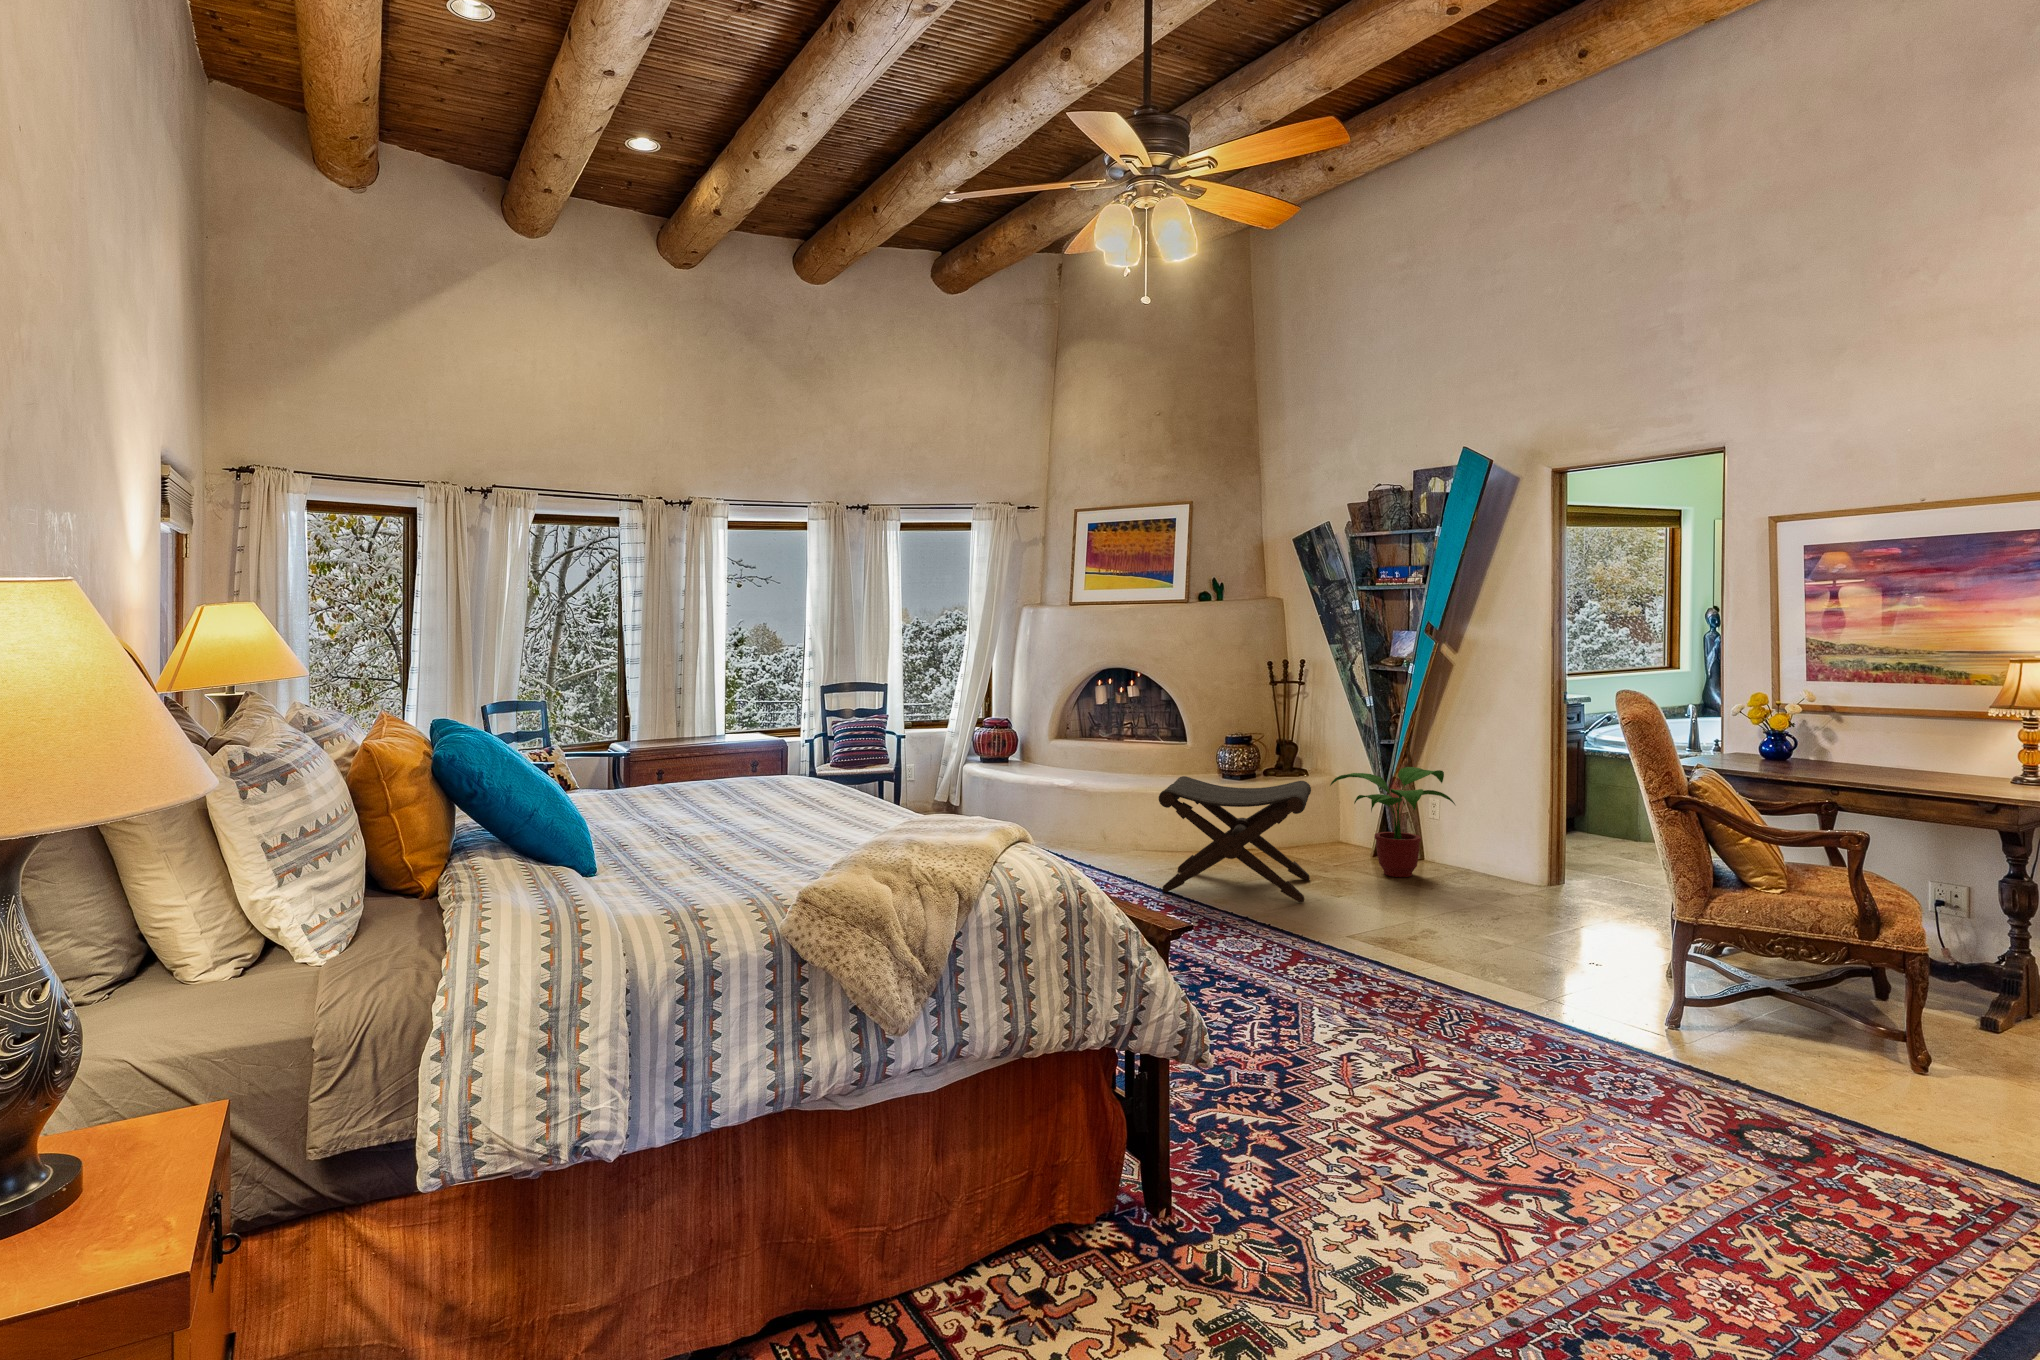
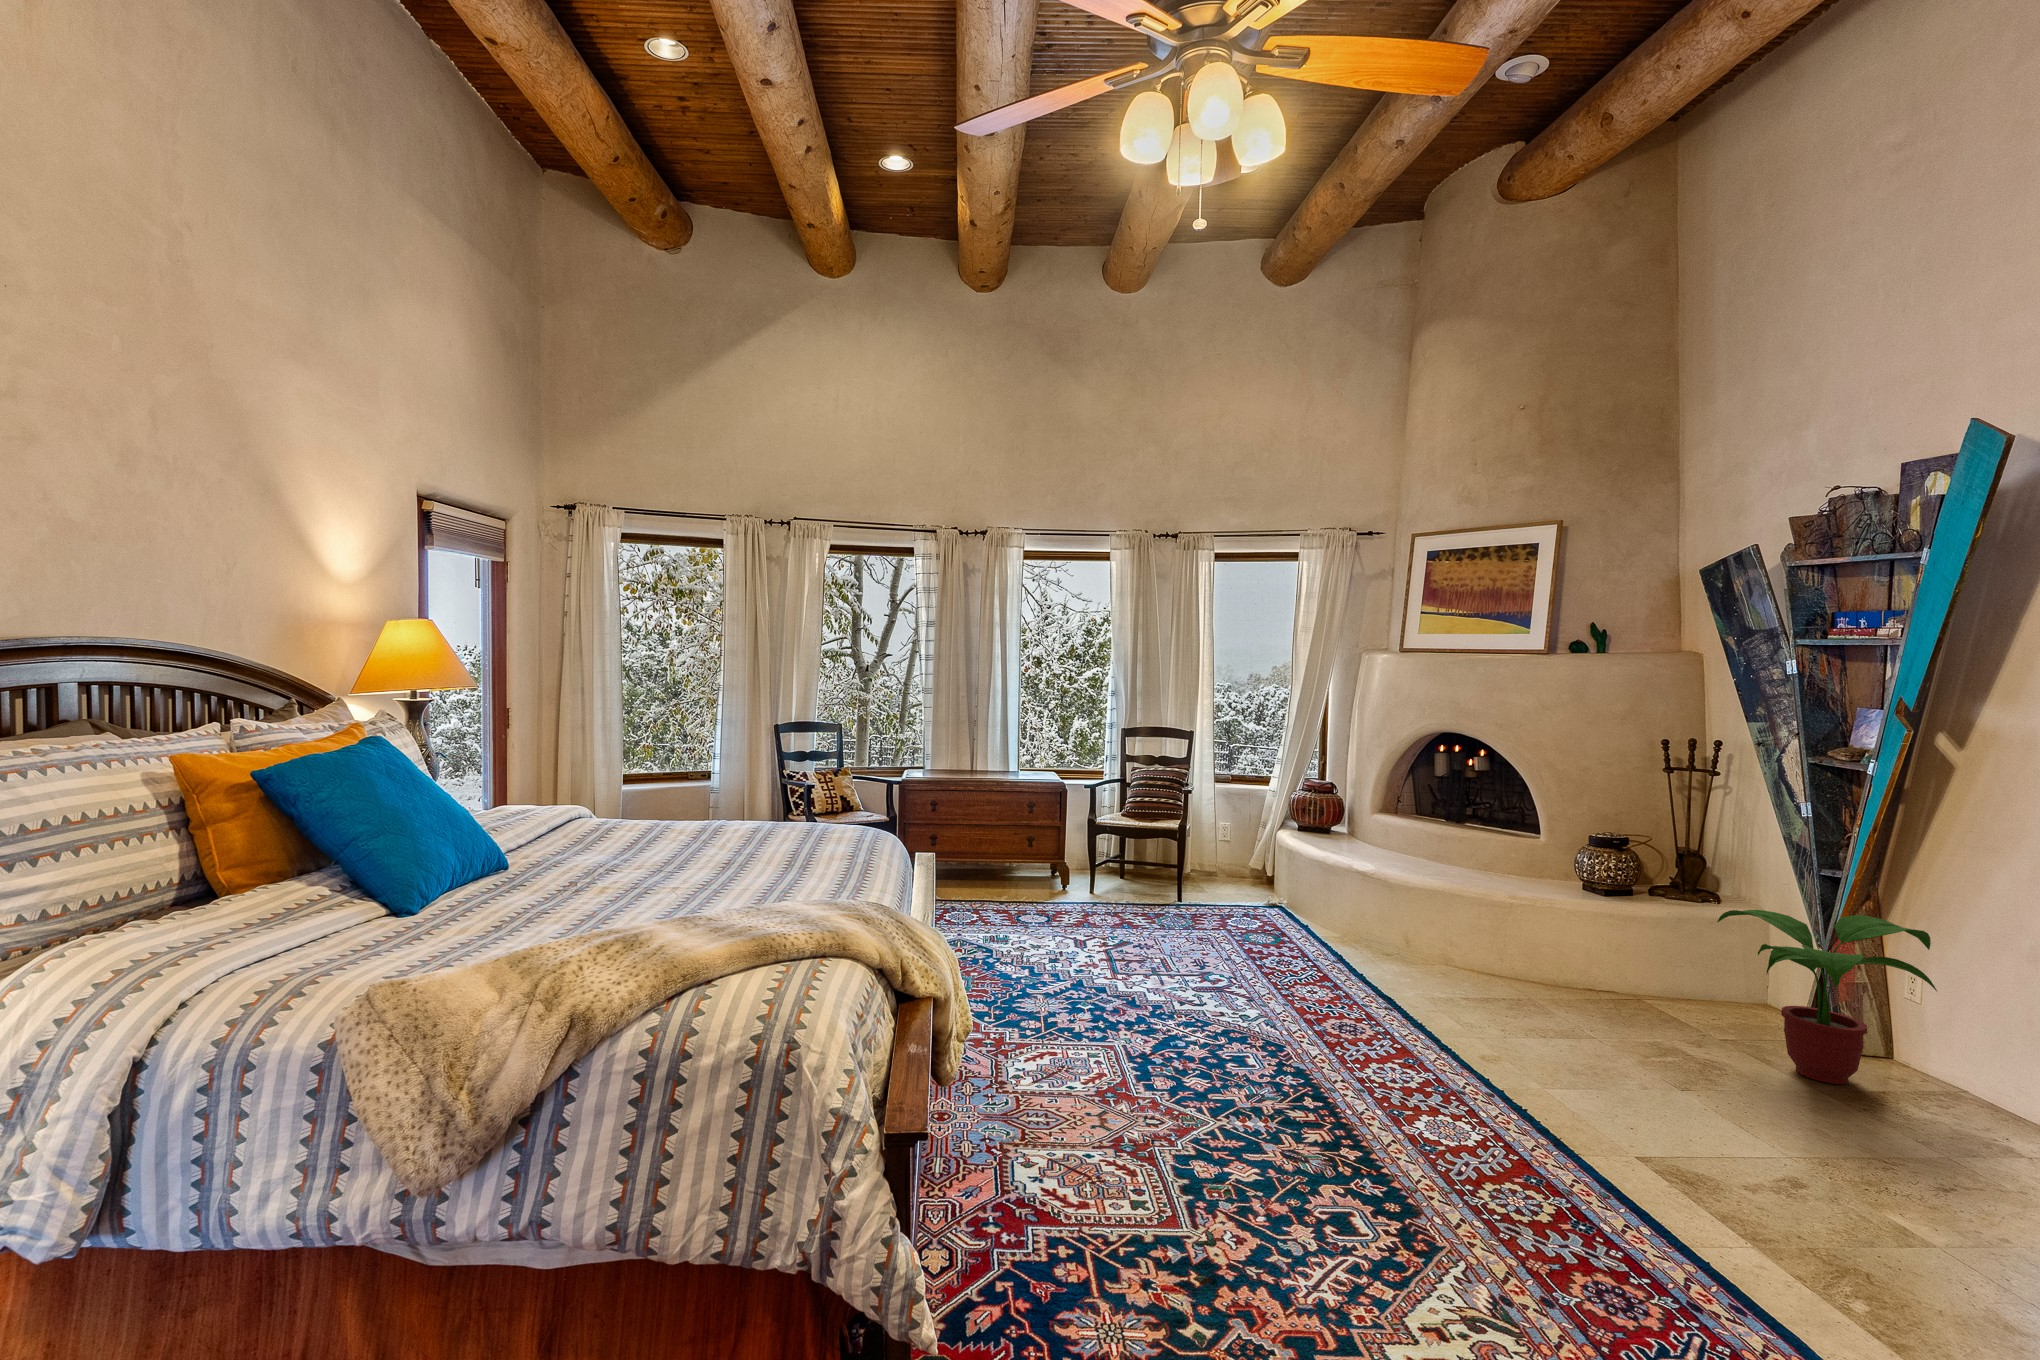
footstool: present [1159,776,1311,902] -> none [1408,876,1662,1086]

